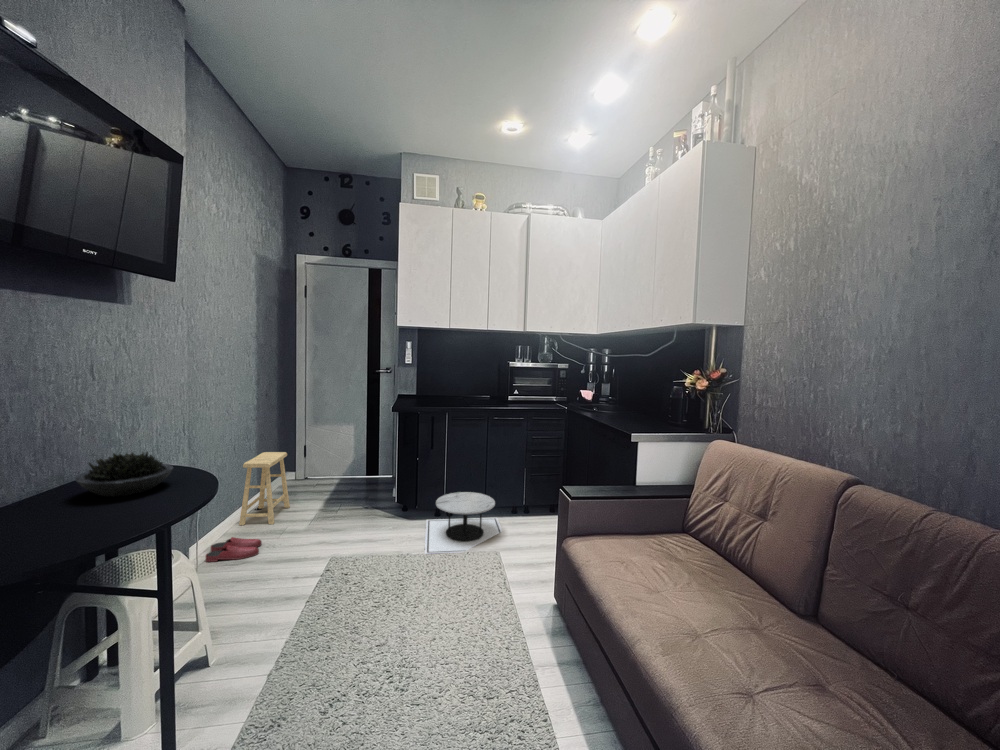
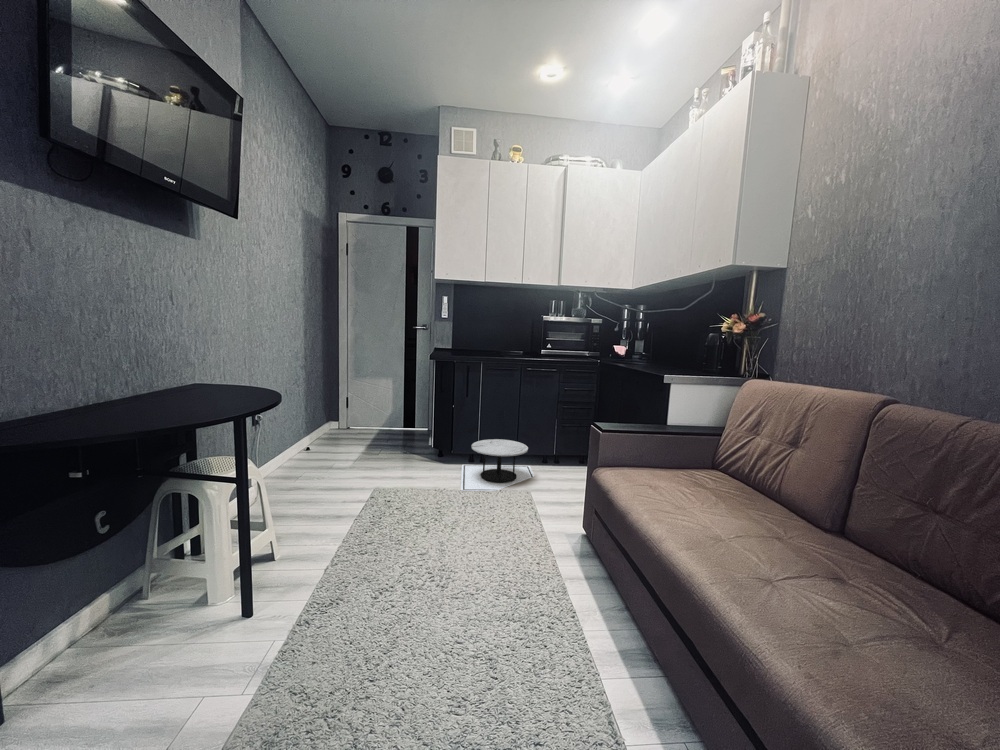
succulent plant: present [75,452,173,497] -> none [166,362,245,399]
footstool: present [239,452,290,525] -> none [291,398,335,463]
slippers: present [206,537,262,562] -> none [264,469,312,488]

